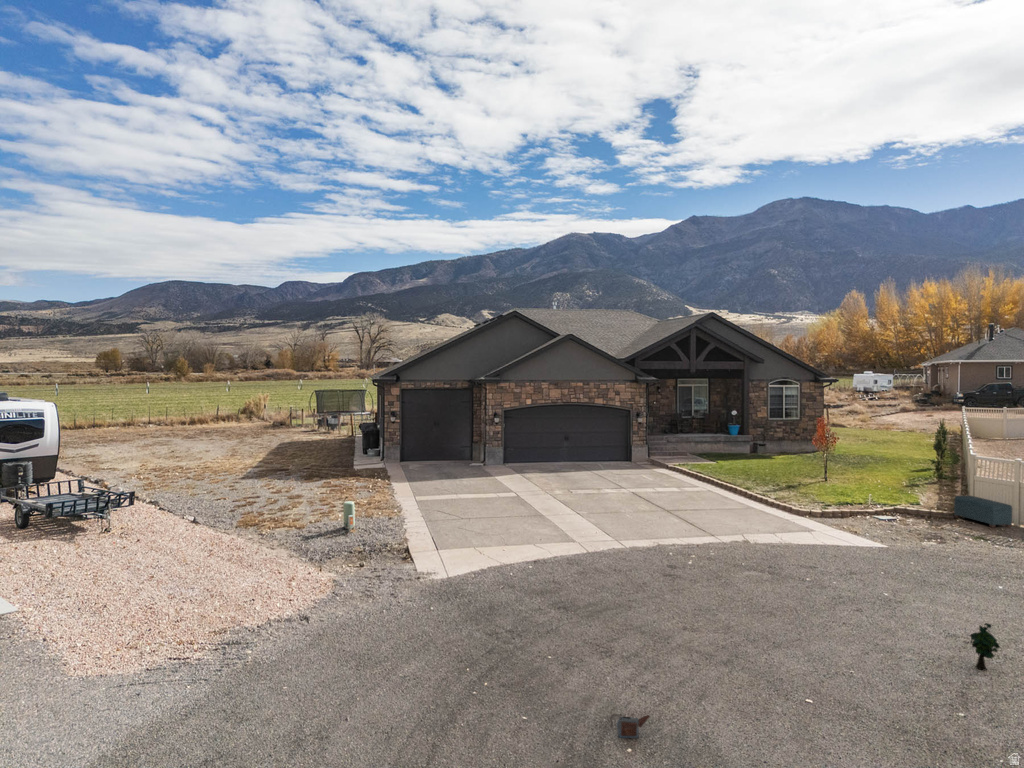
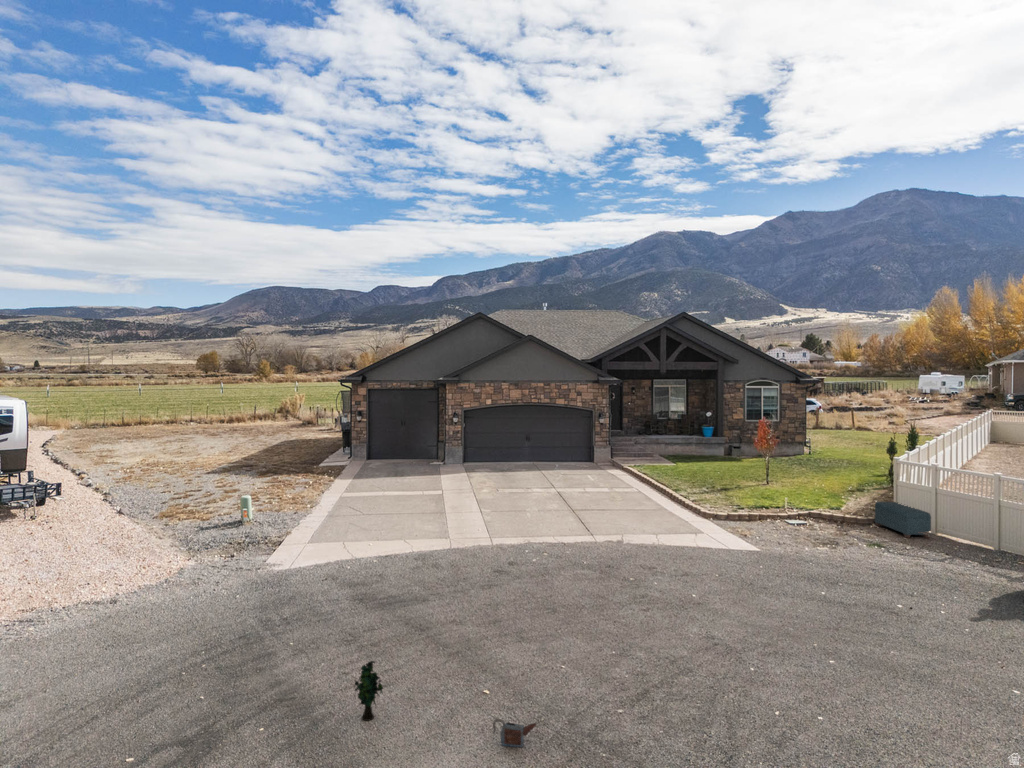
decorative plant: present [968,623,1000,670] -> present [355,661,383,721]
watering can: present [610,714,650,738] -> present [492,719,536,747]

